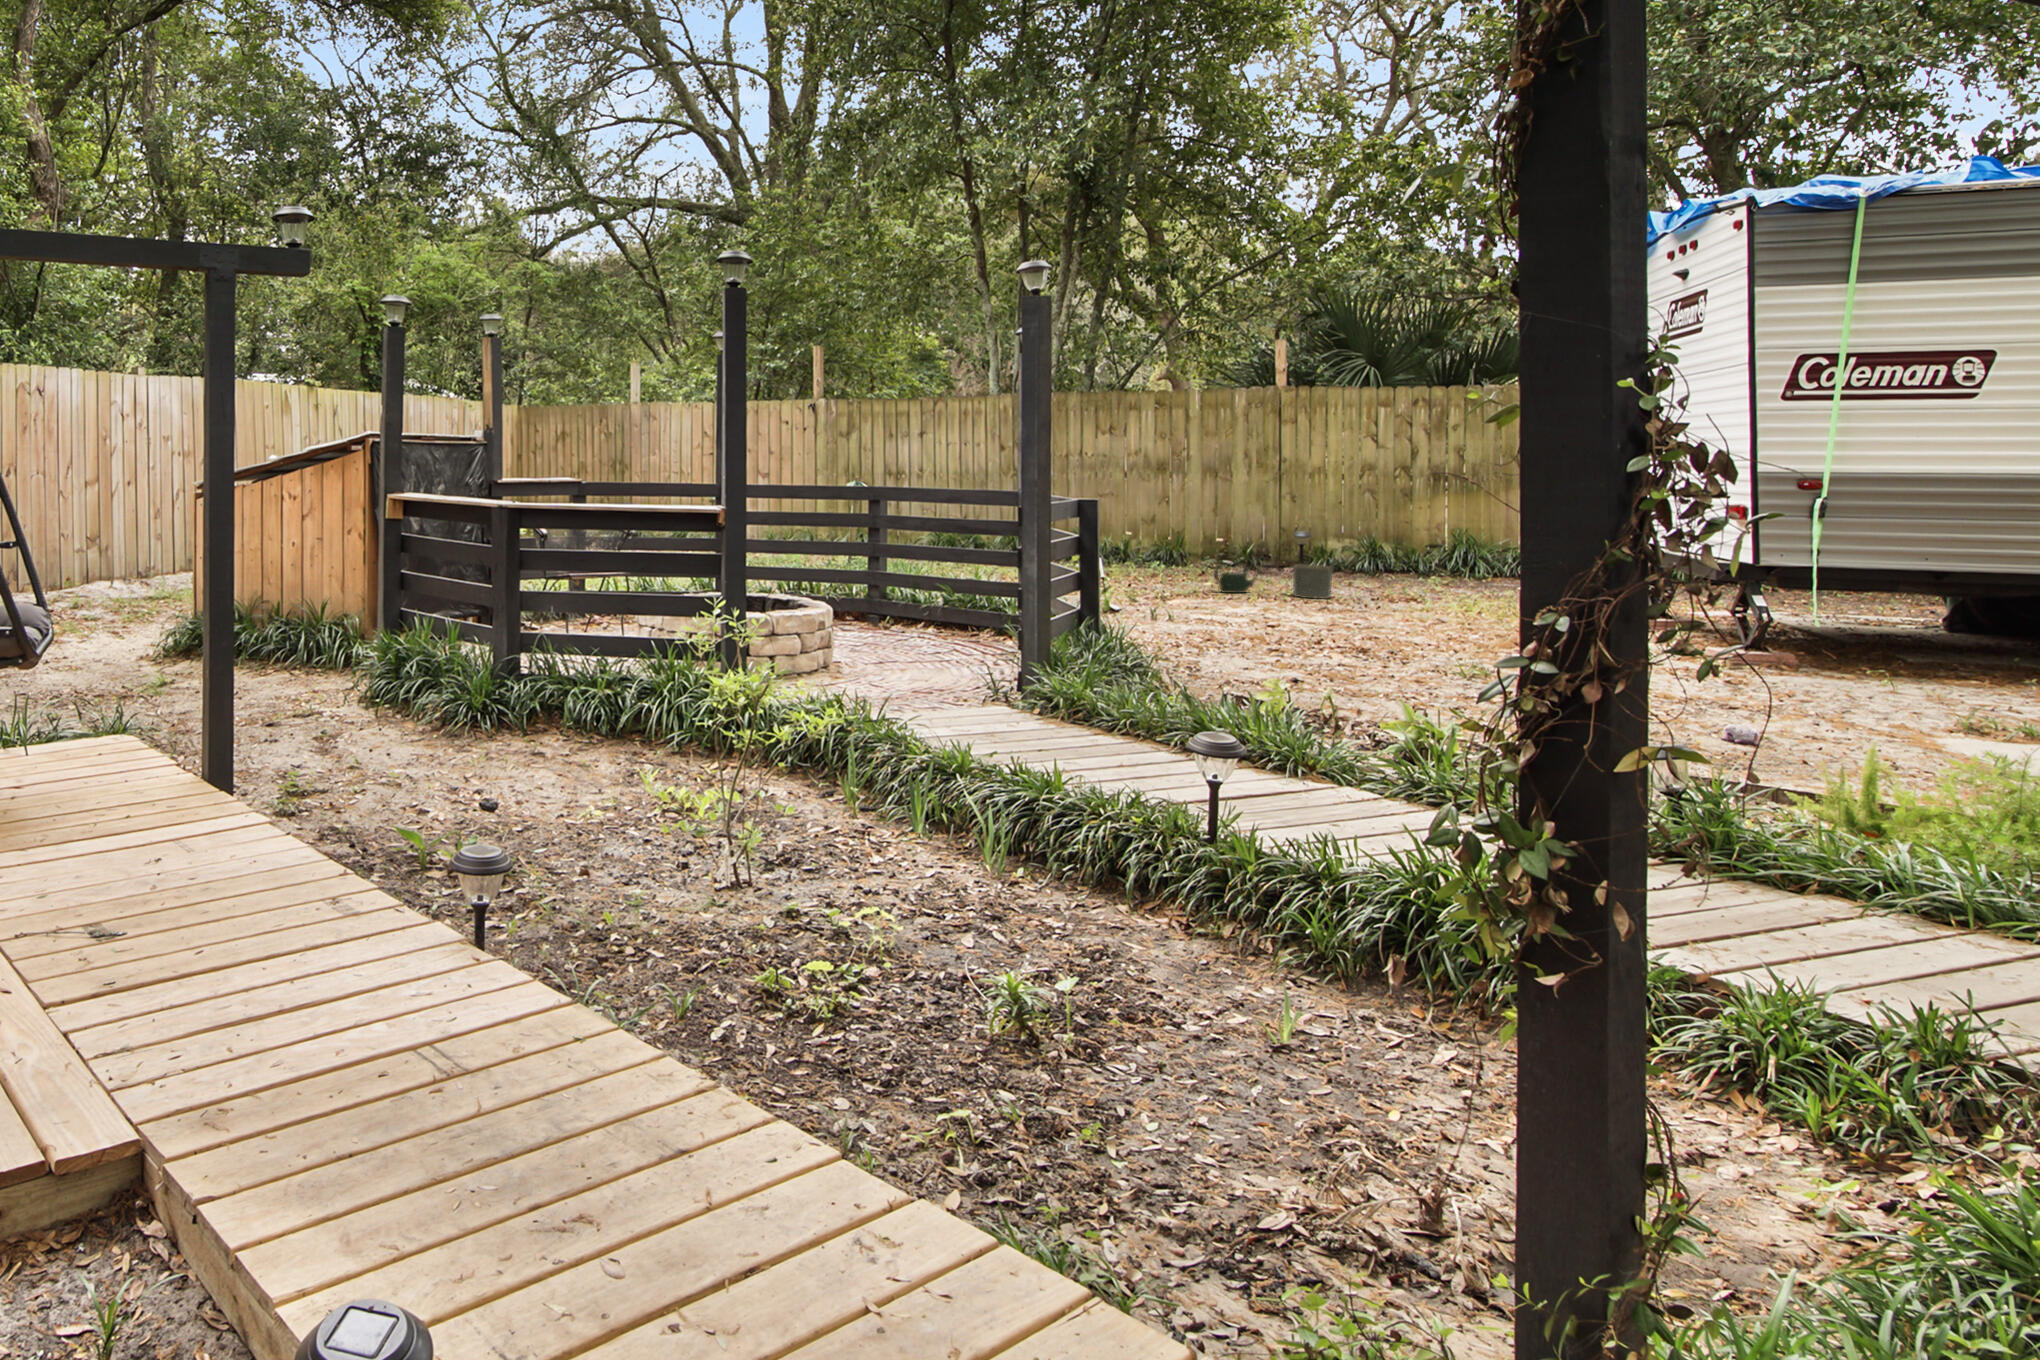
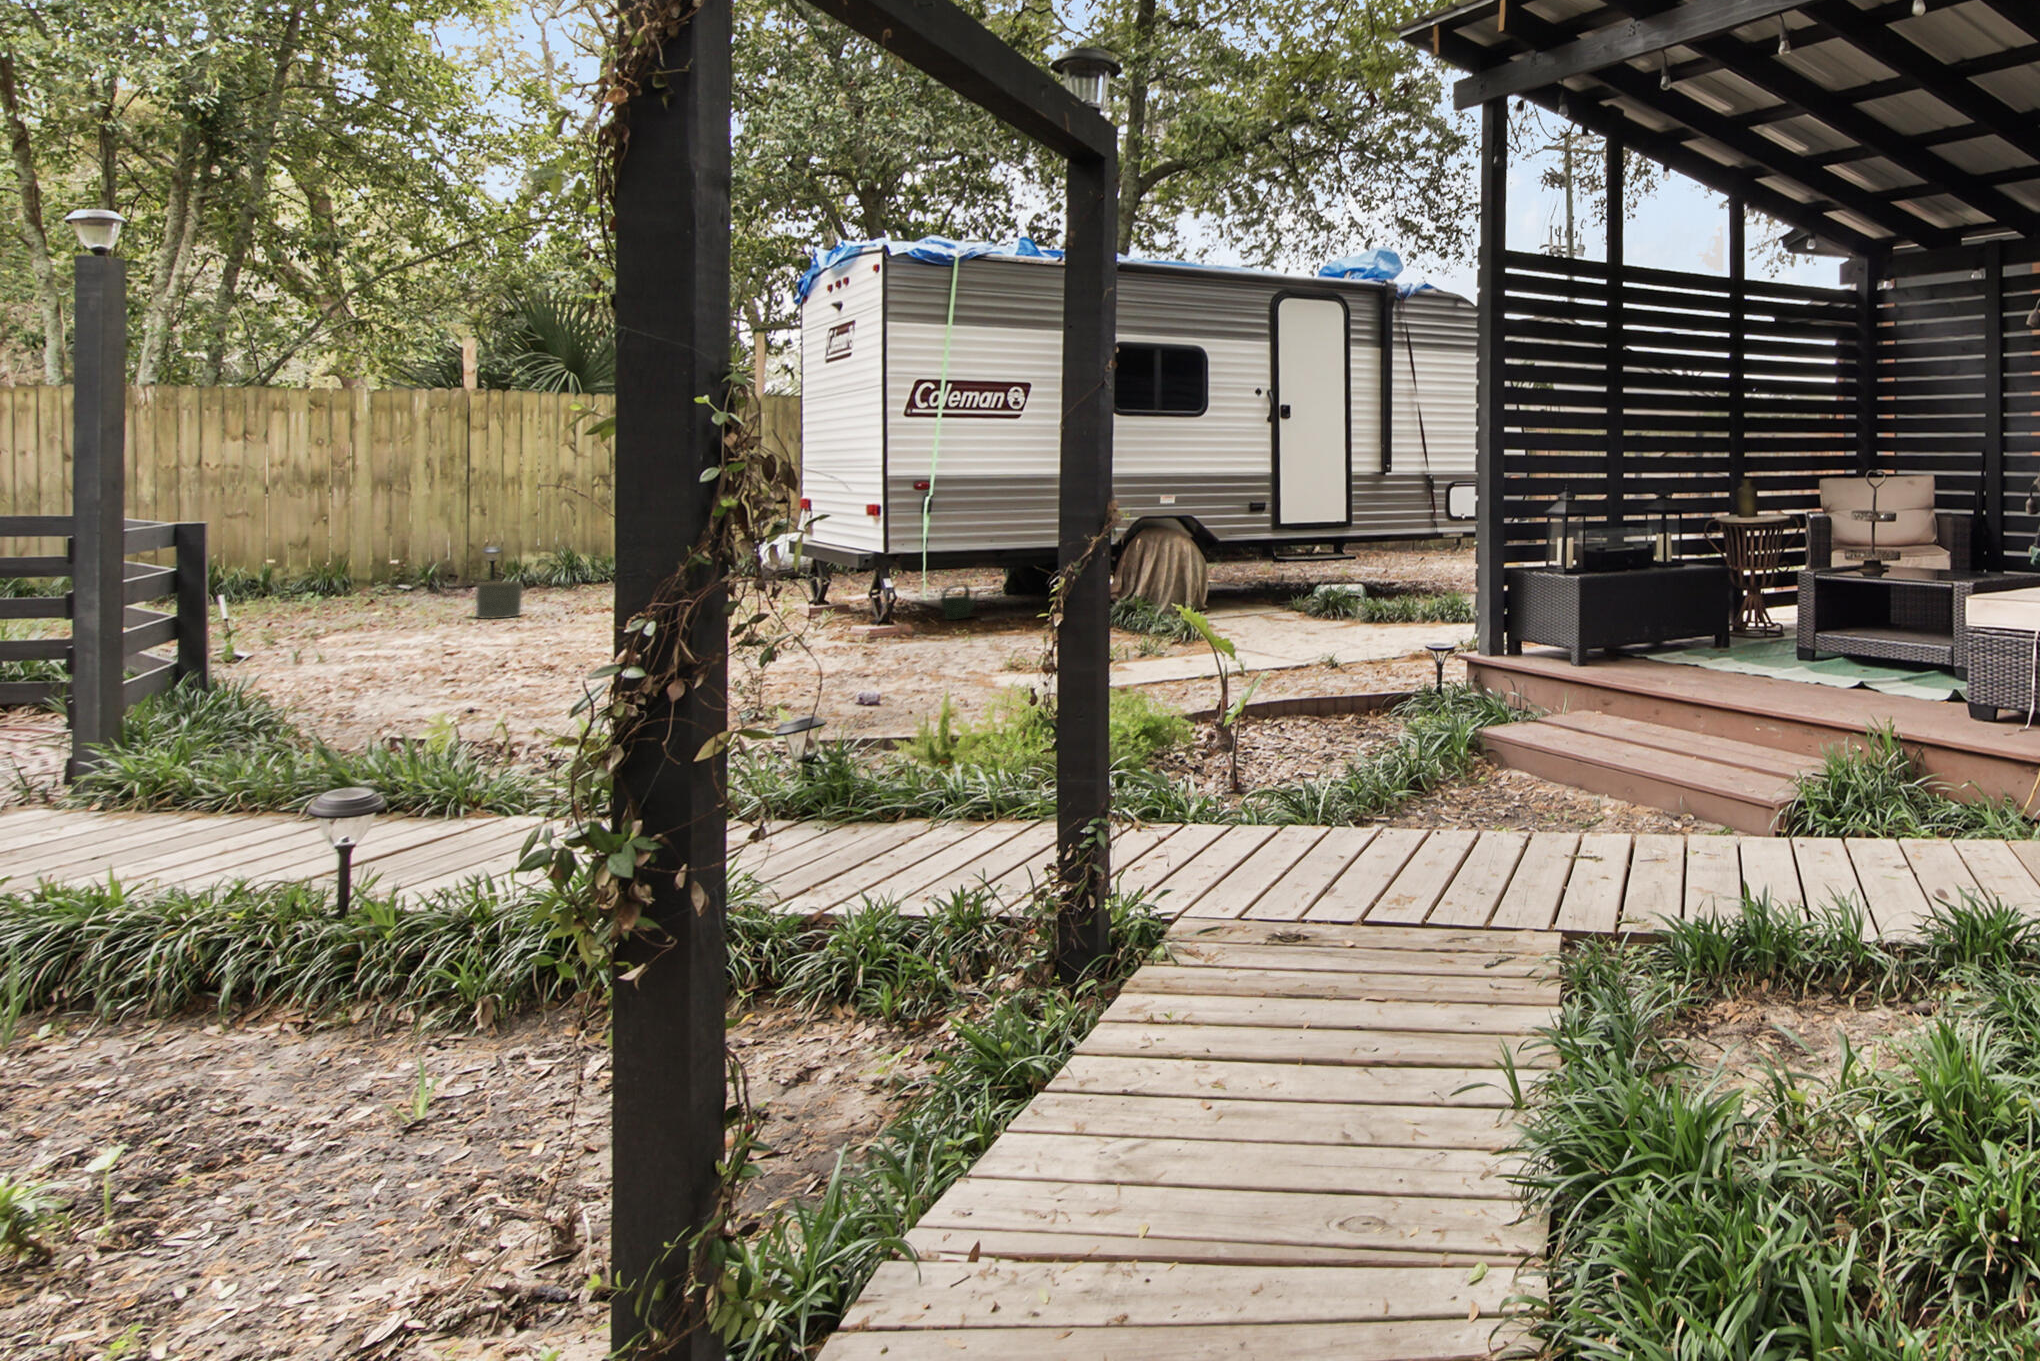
watering can: present [1214,561,1259,593] -> present [941,584,977,620]

